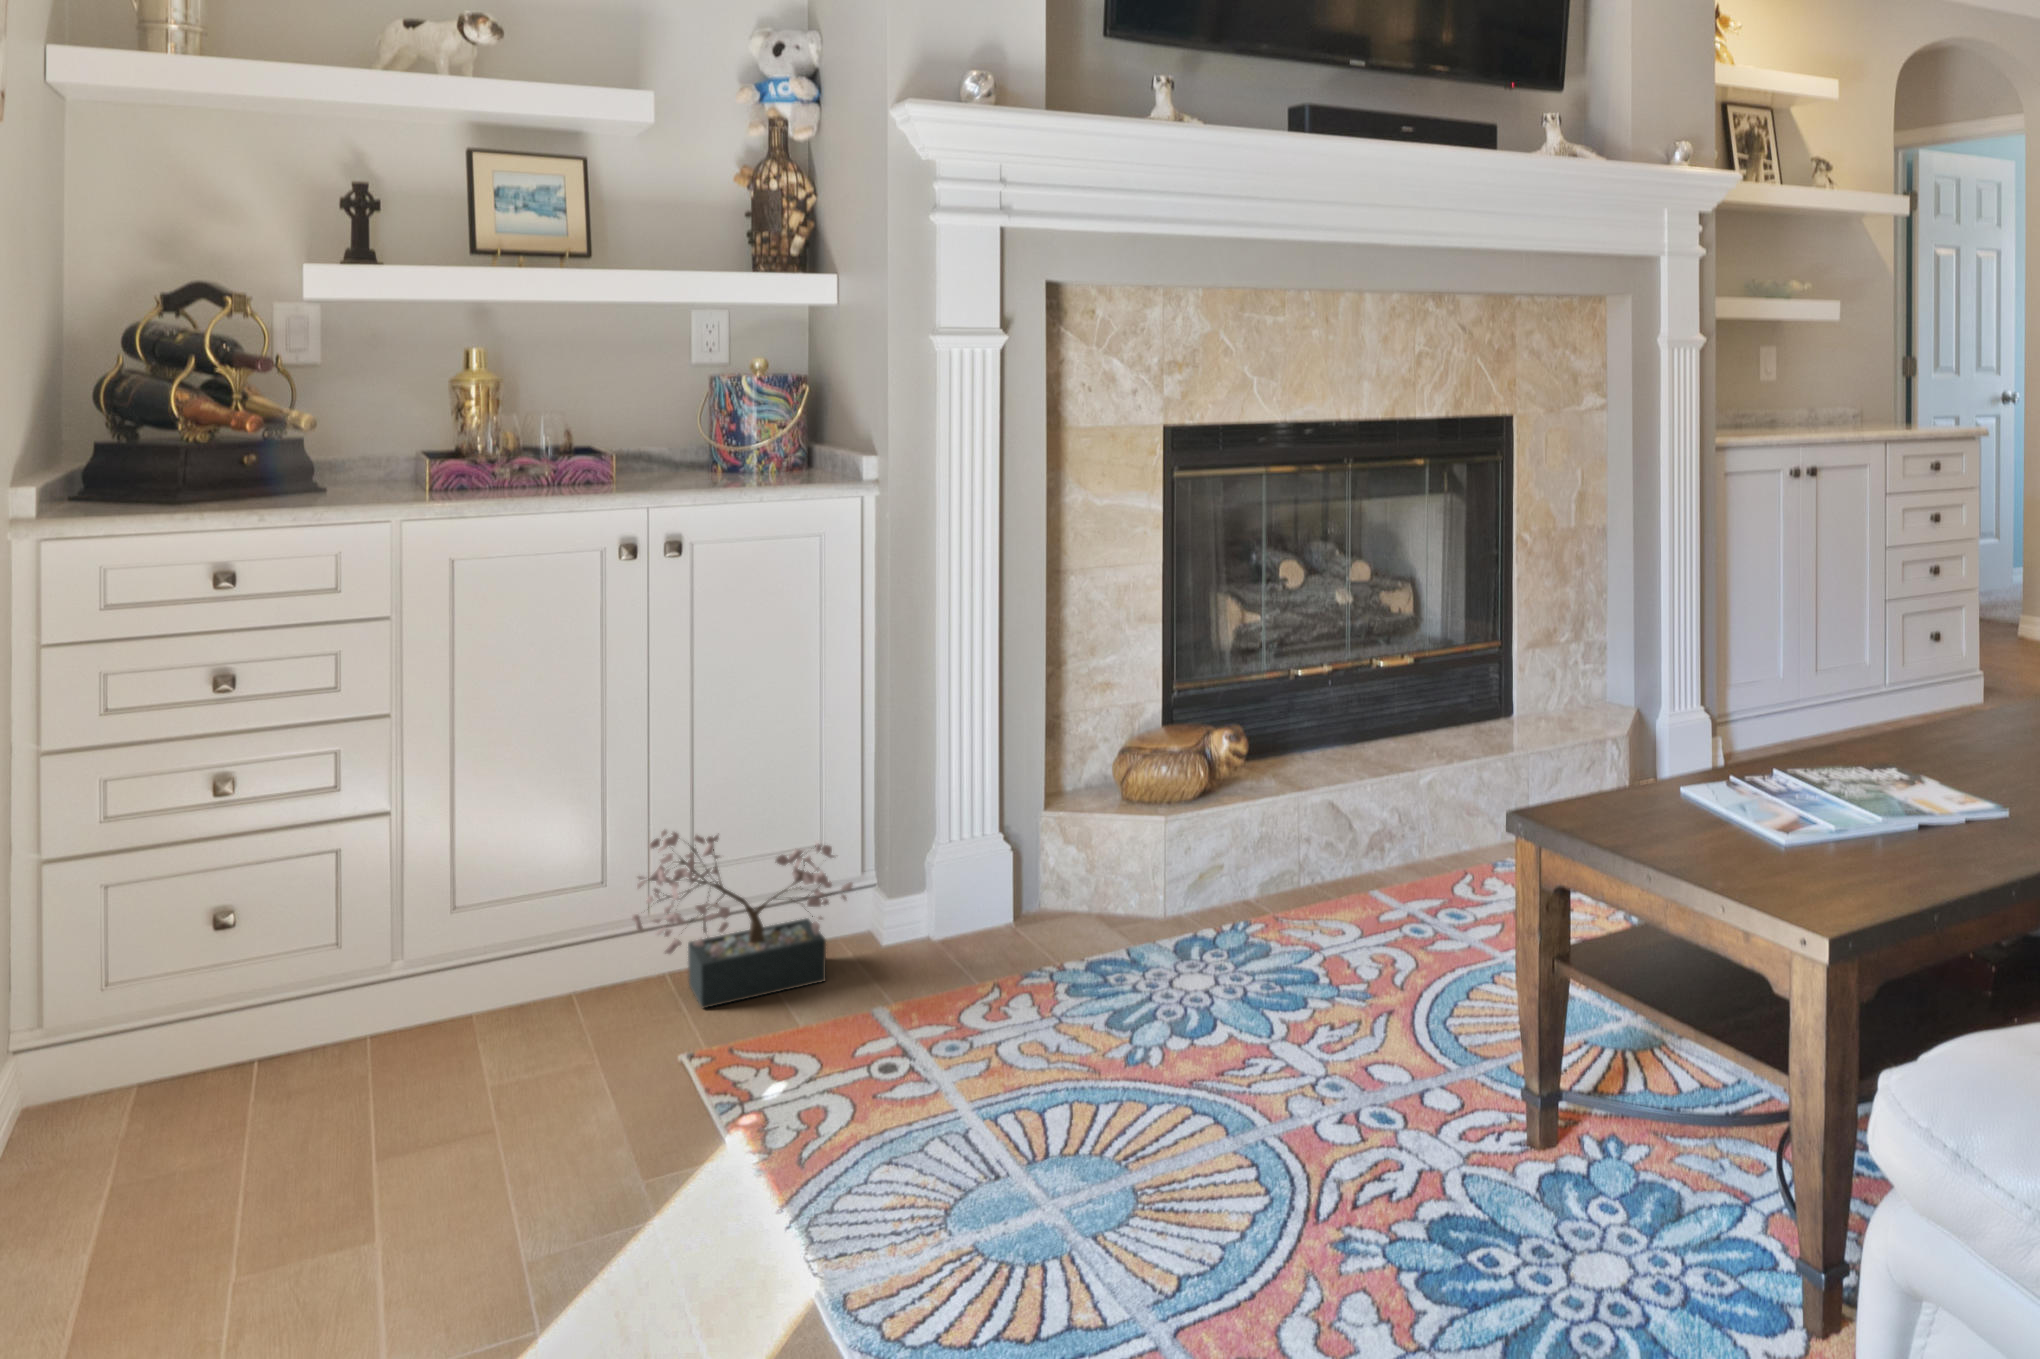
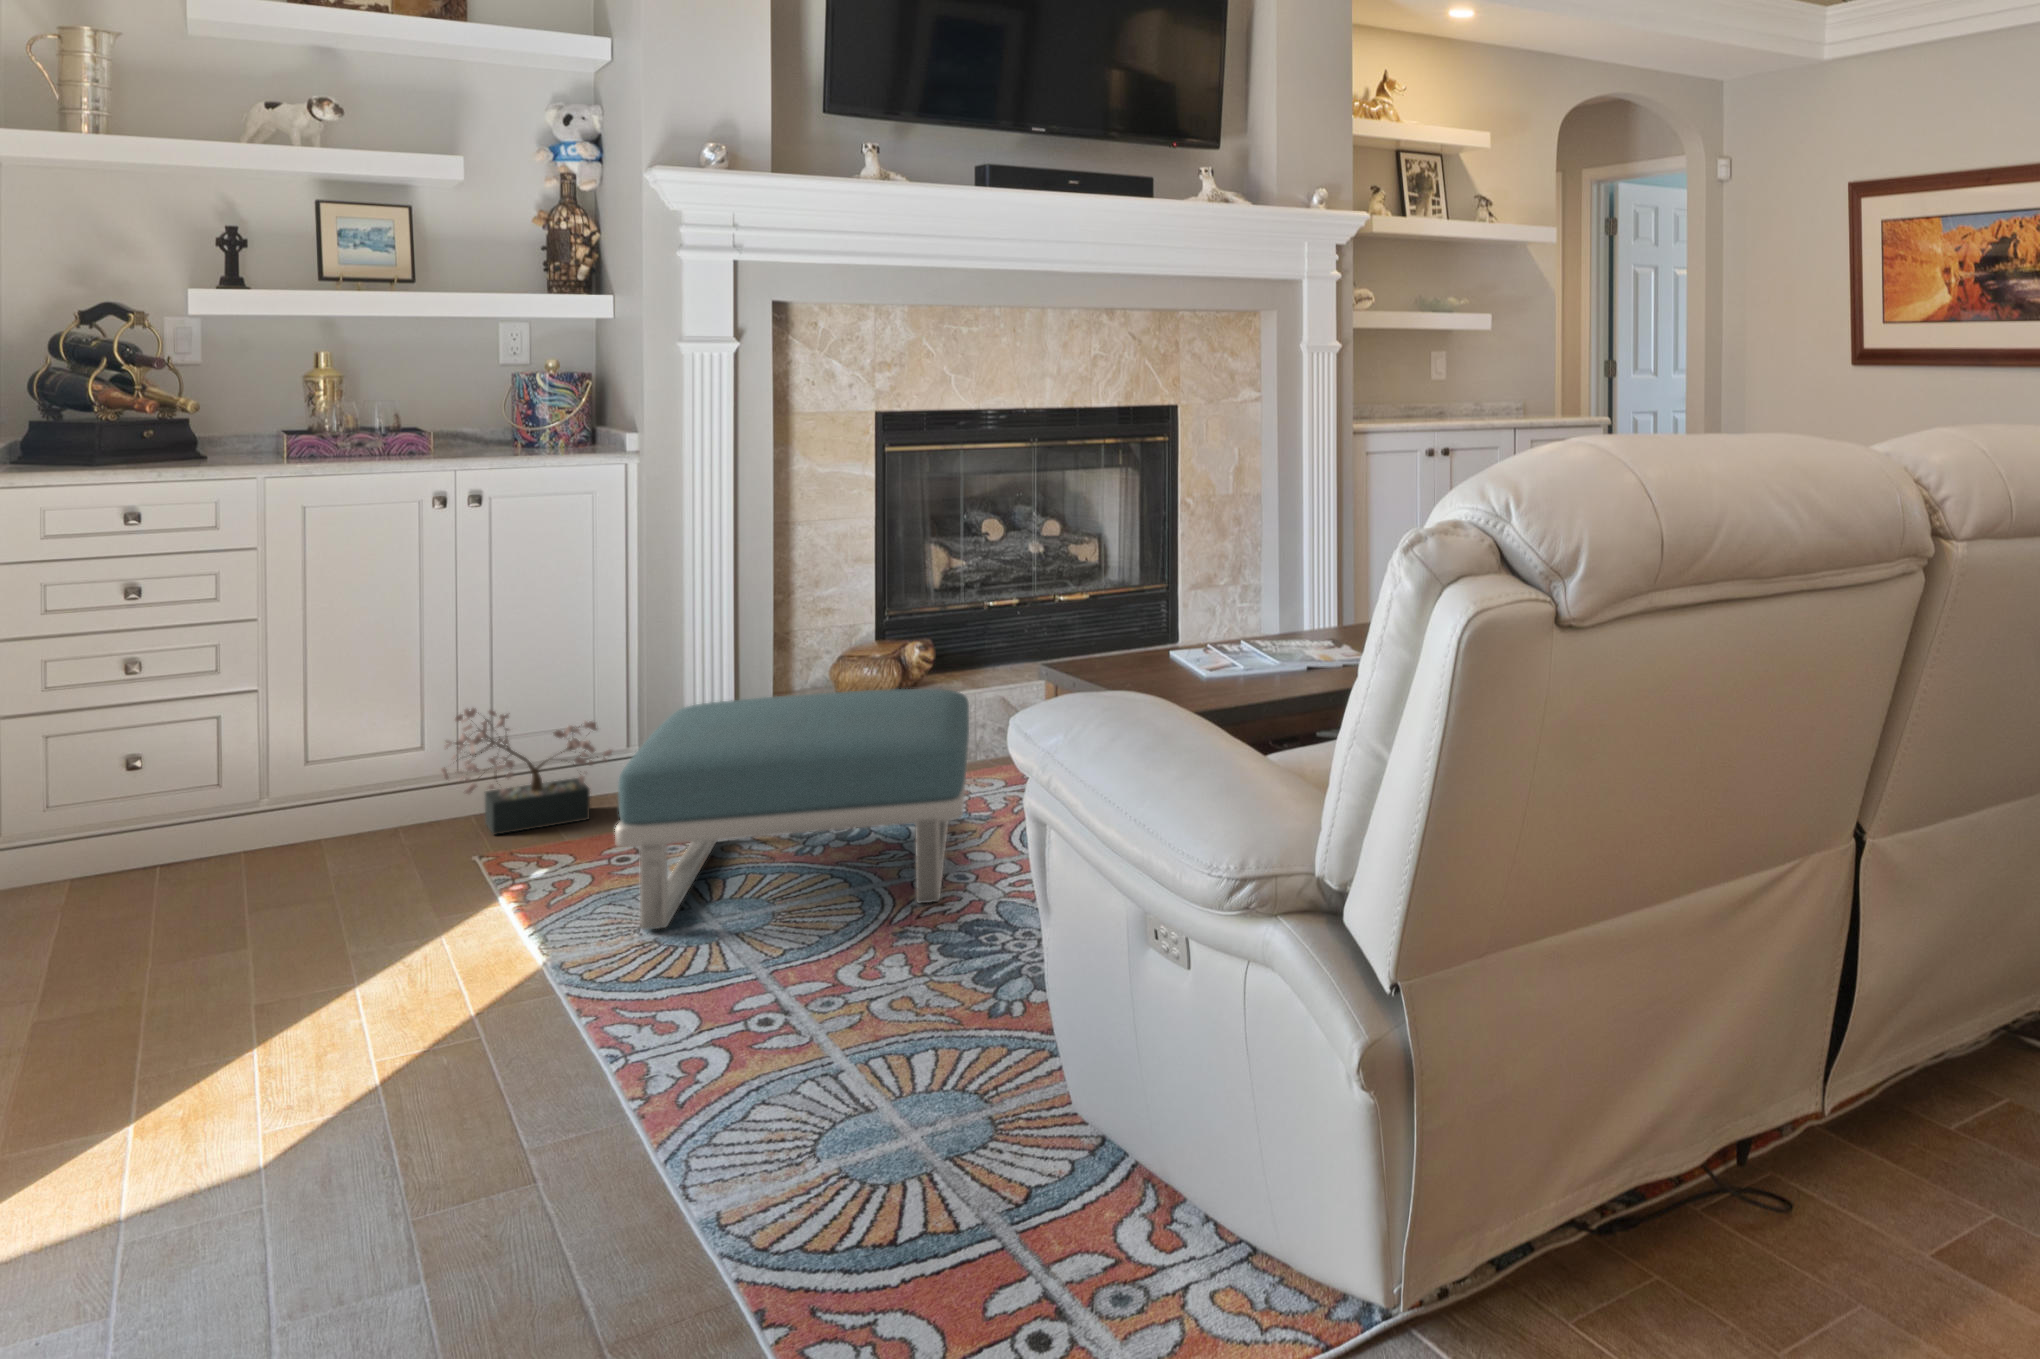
footstool: none [905,815,1400,1225] -> present [615,689,969,930]

